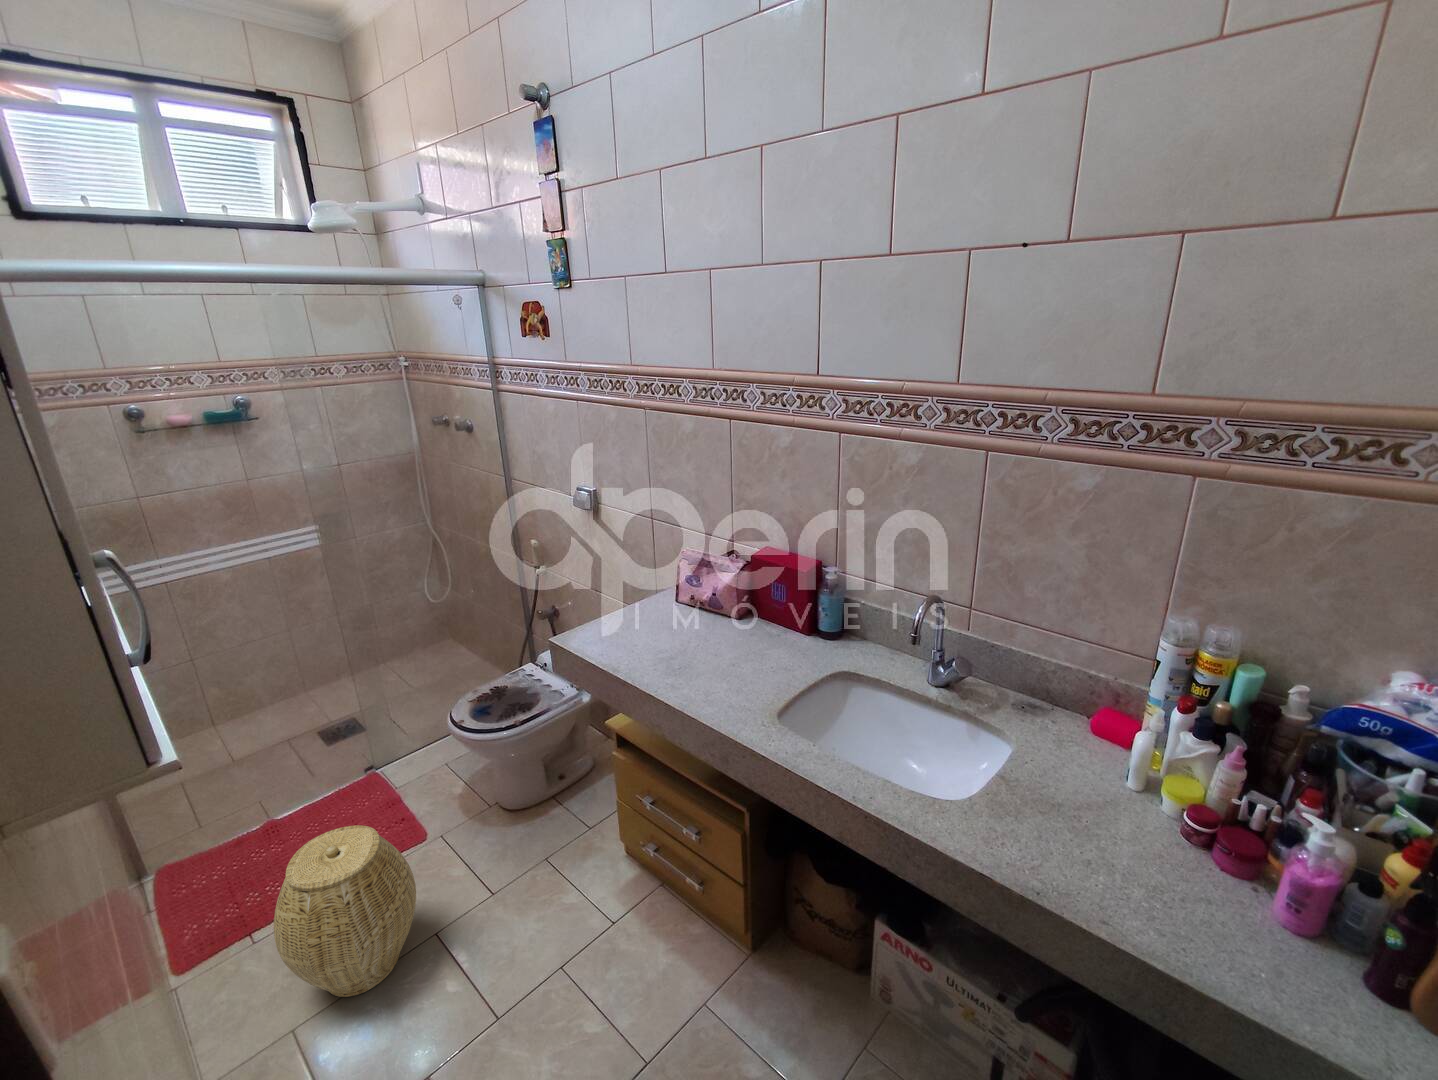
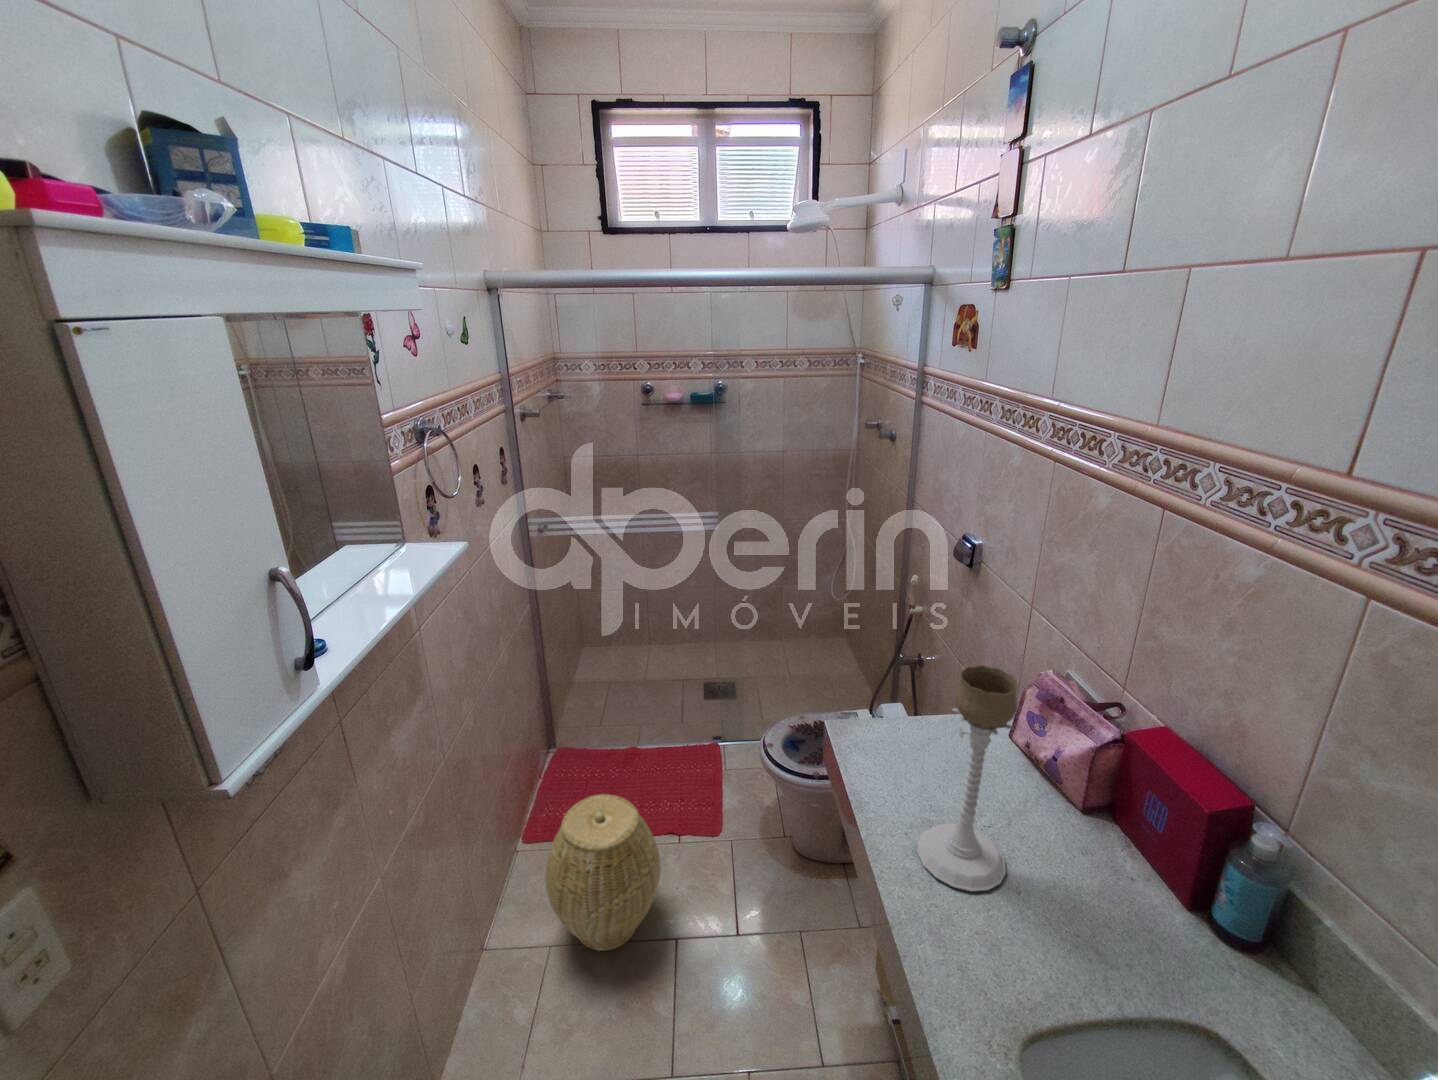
candle holder: none [667,529,724,682] -> present [917,665,1019,891]

